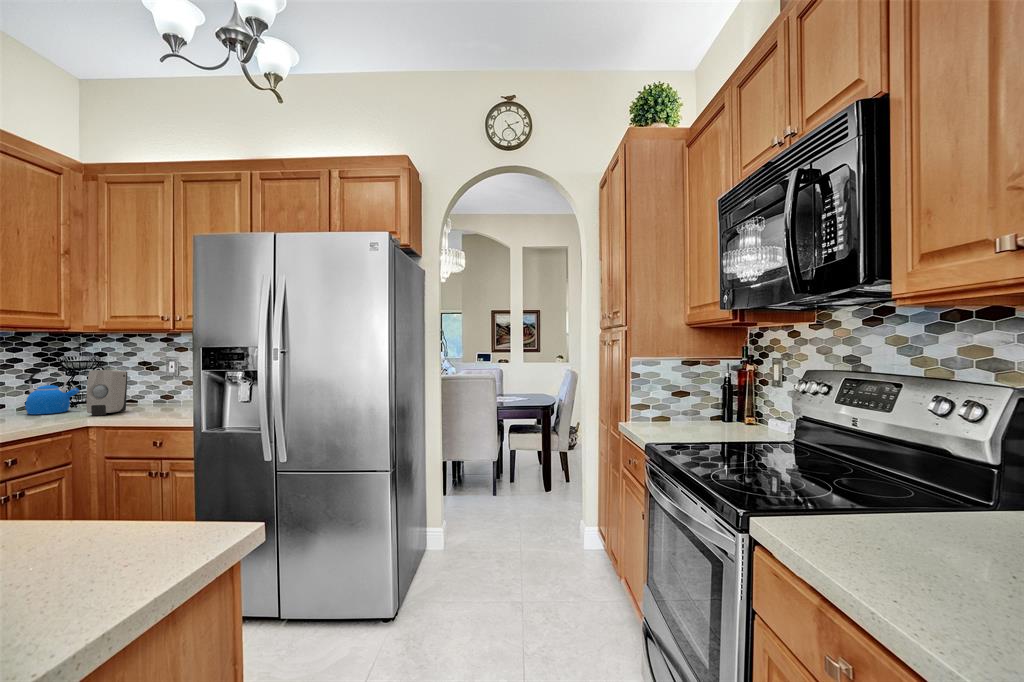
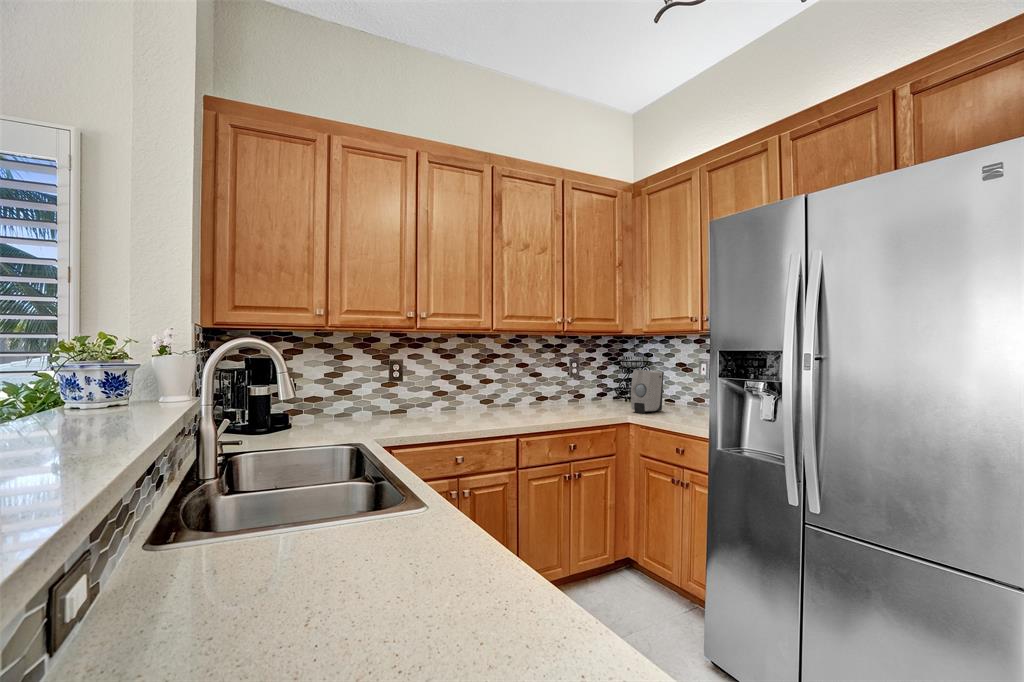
kettle: present [25,369,79,415] -> none [595,367,629,406]

